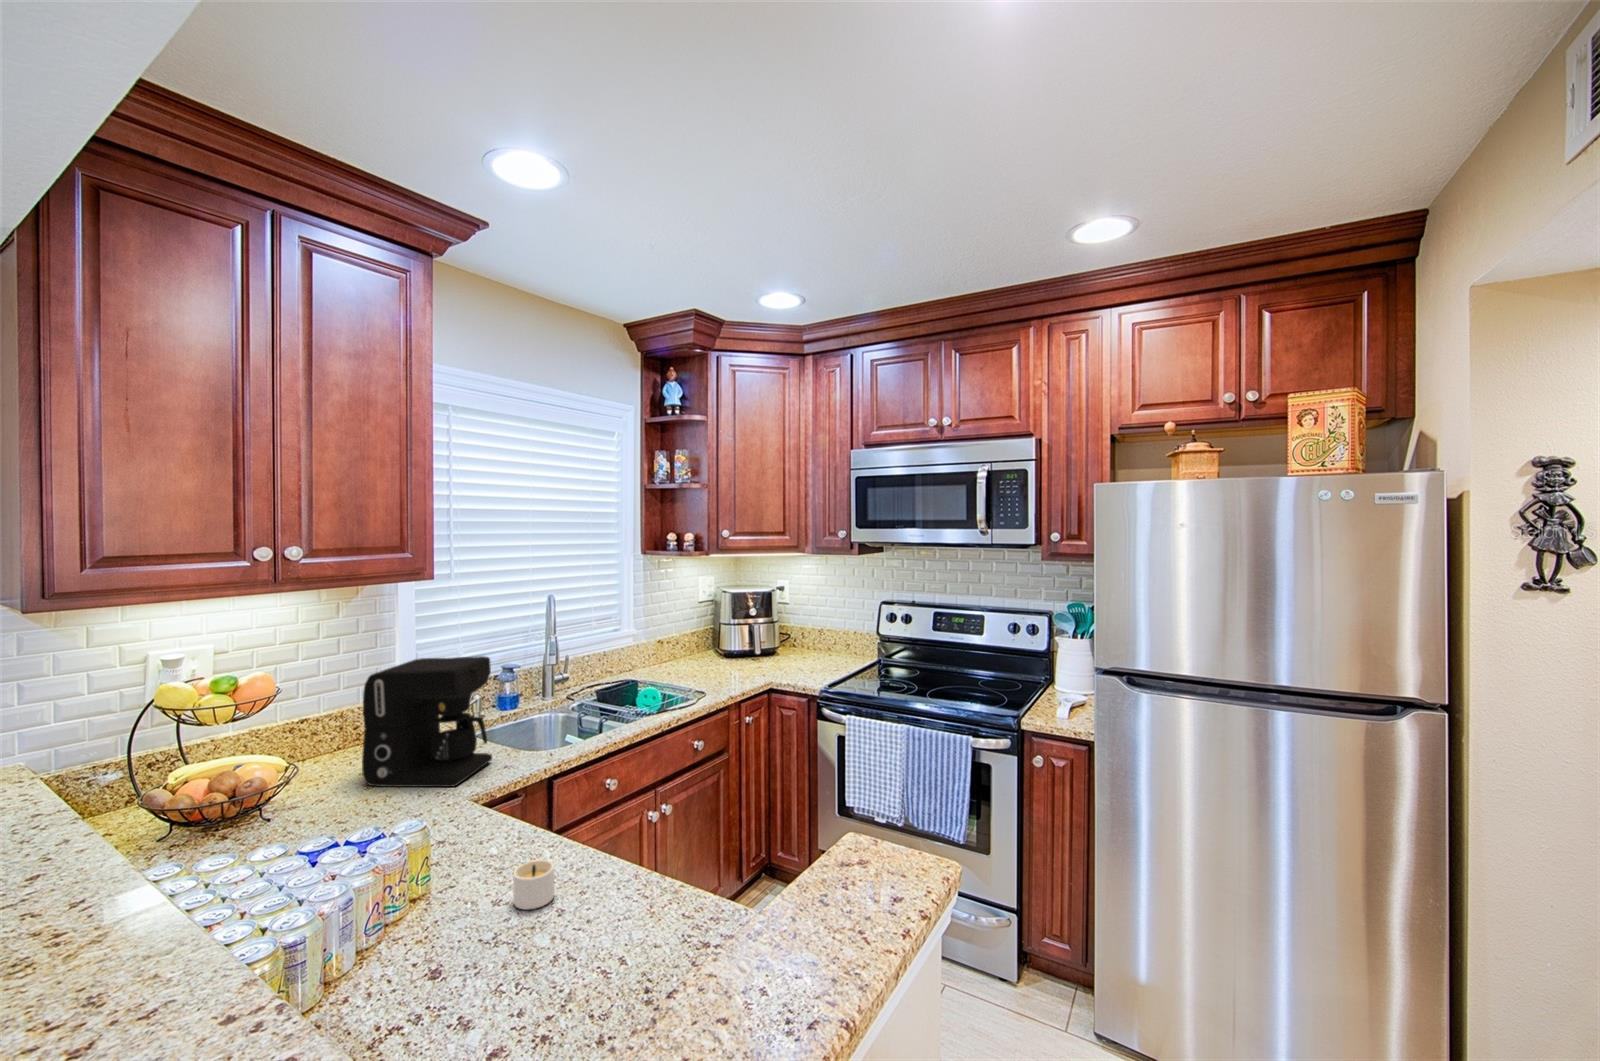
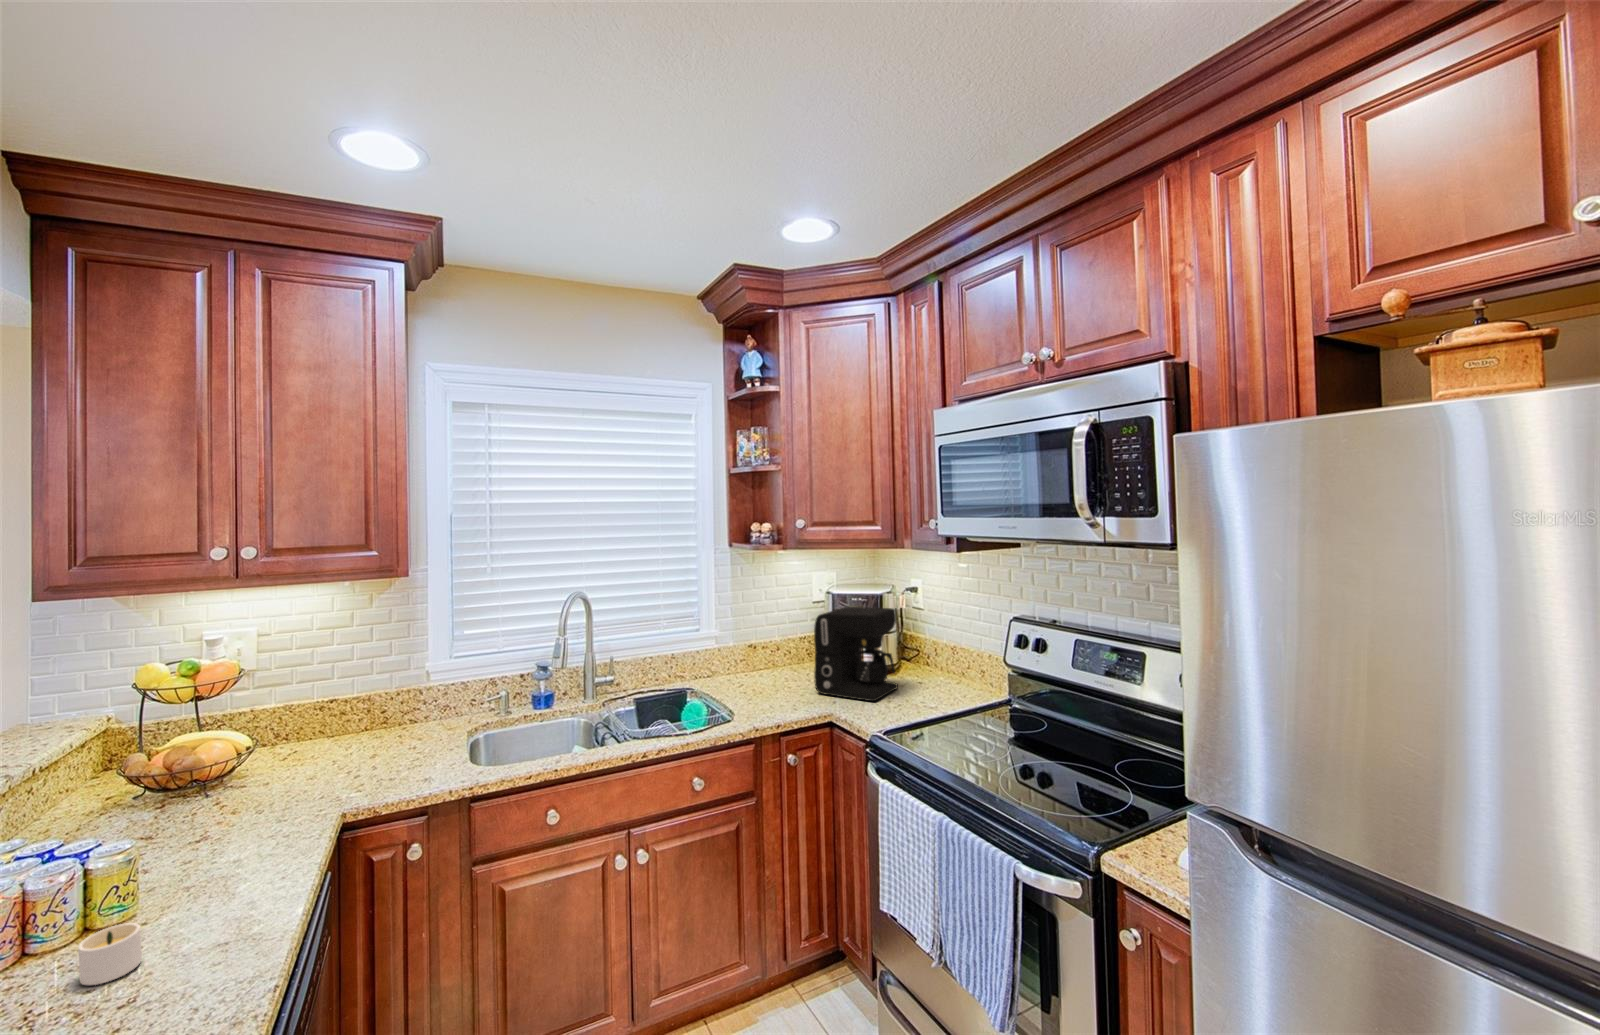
coffee maker: present [362,656,492,787] -> present [814,607,898,701]

